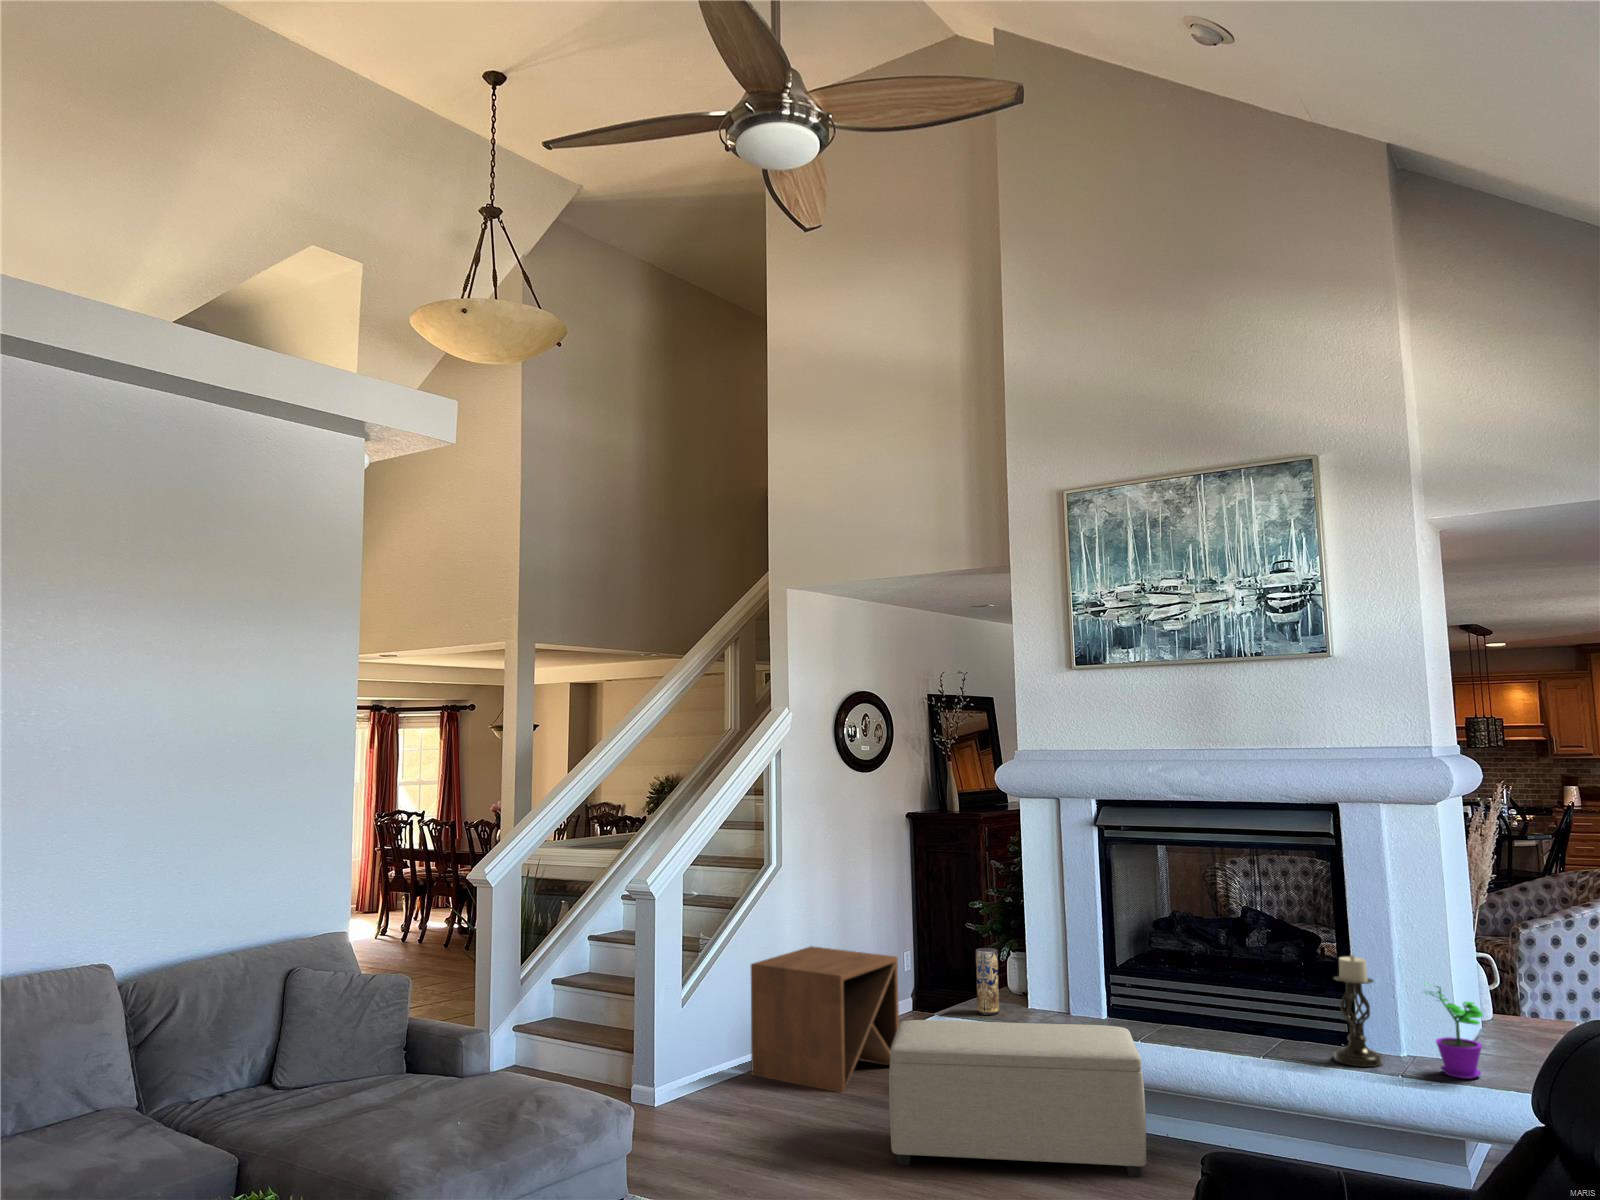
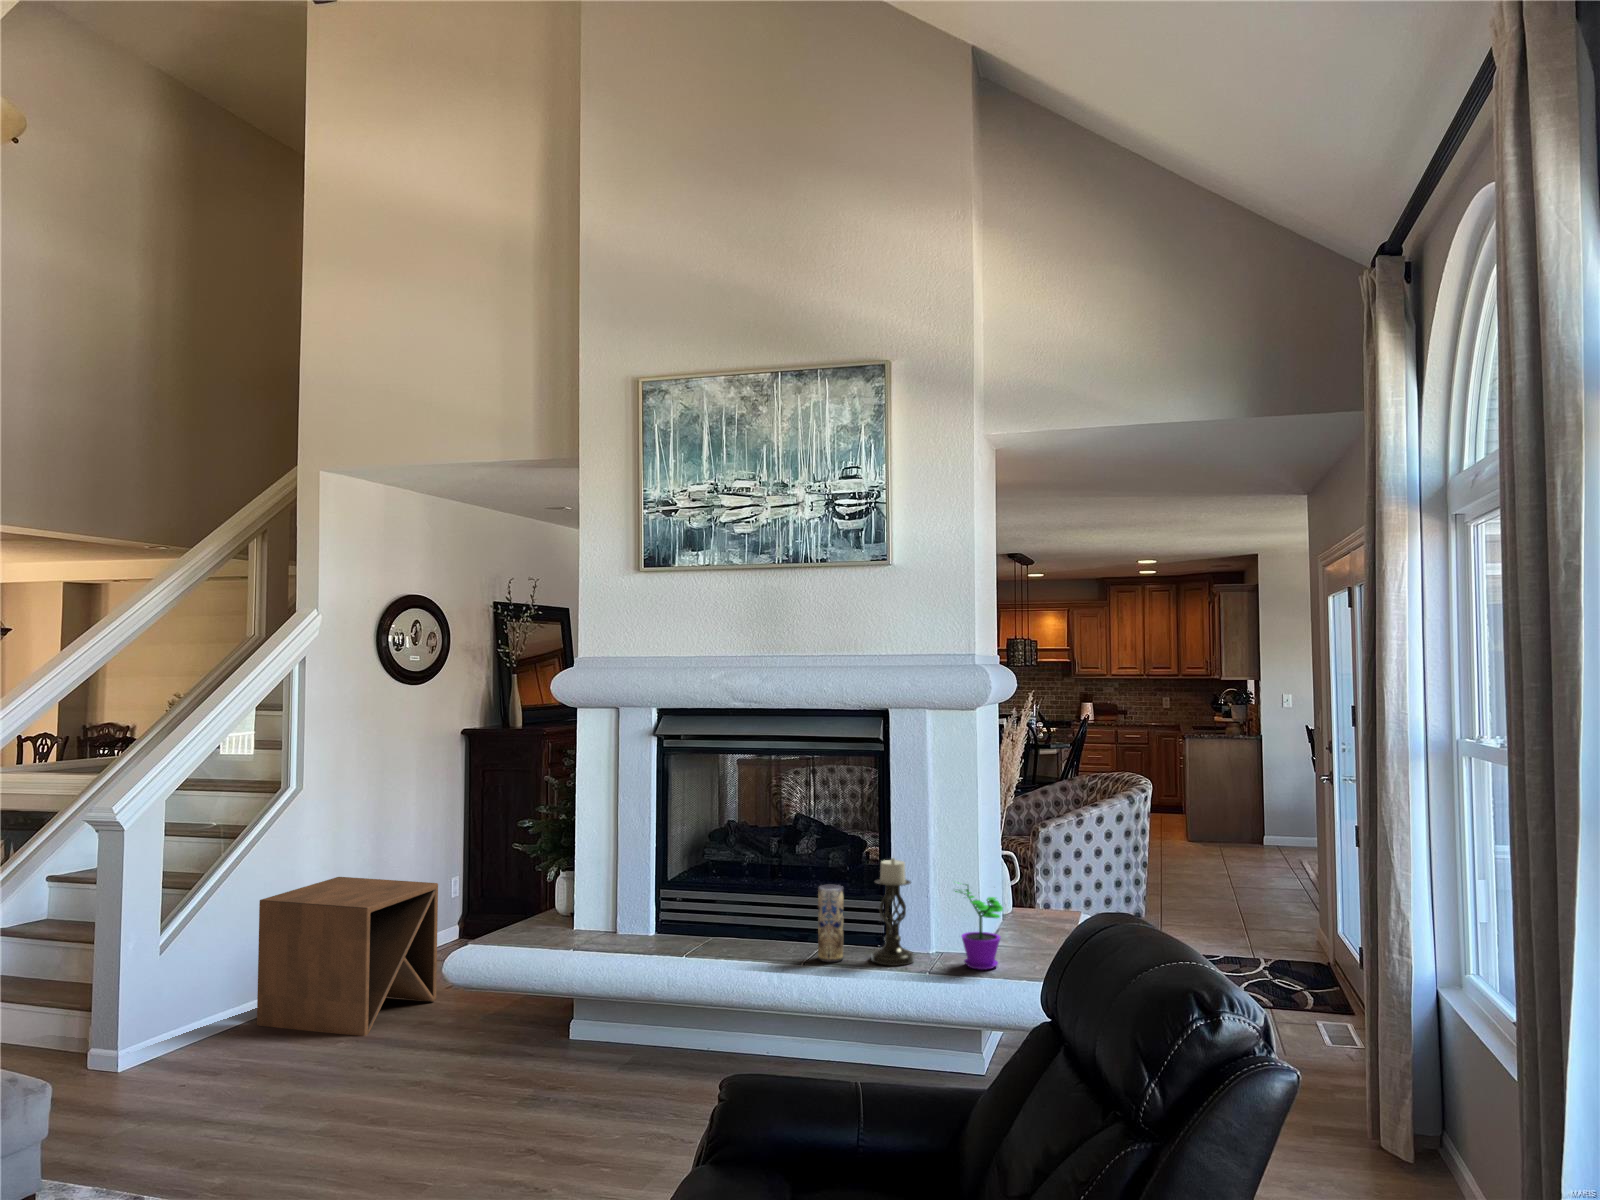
vase: present [976,948,999,1015] -> present [818,885,843,962]
ottoman: present [889,1020,1146,1178] -> none [411,943,688,1111]

